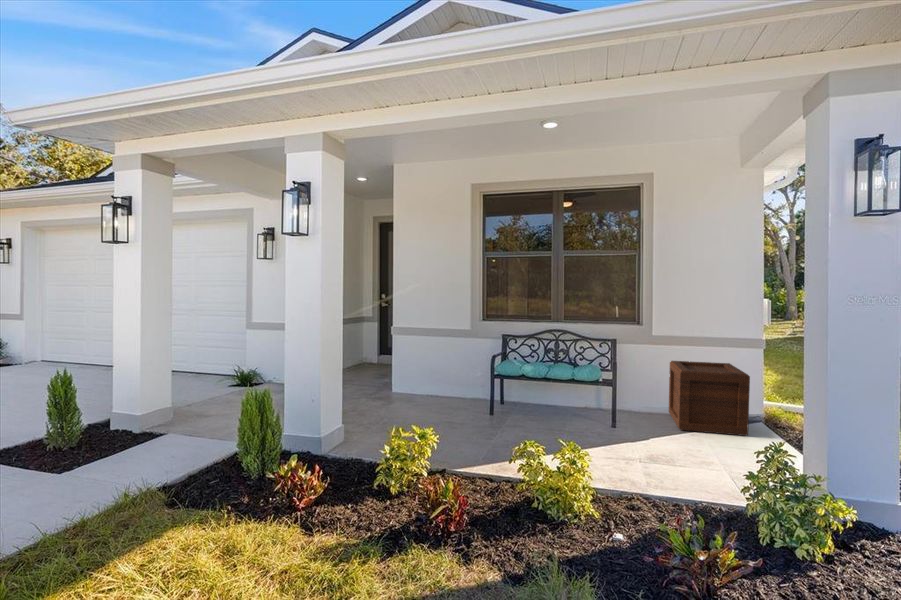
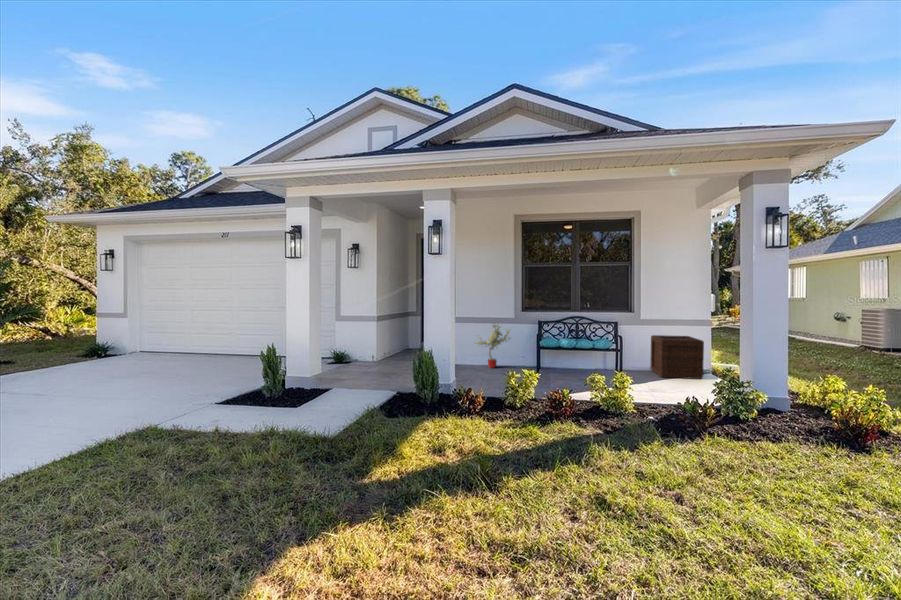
potted tree: none [412,336,461,401] -> present [475,323,510,368]

